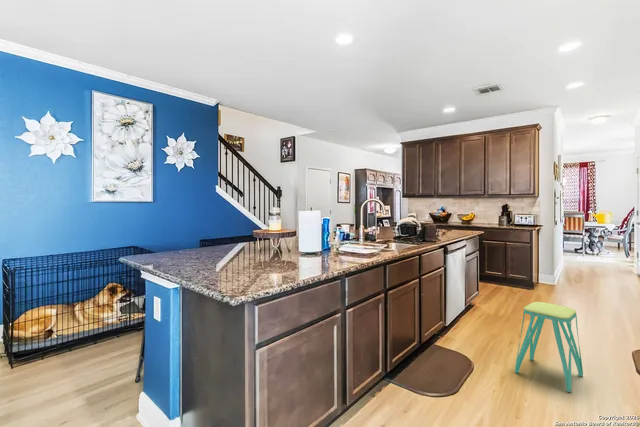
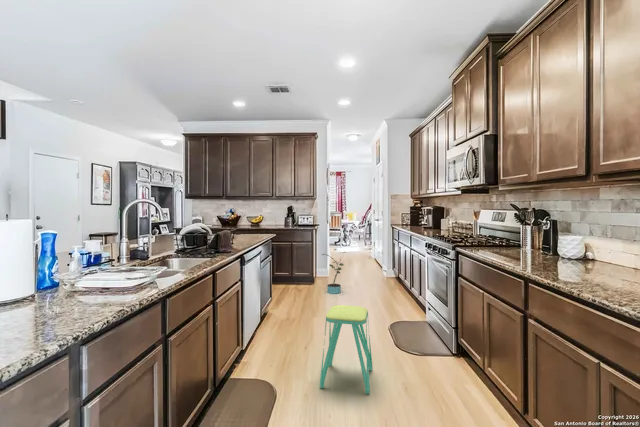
potted plant: none [541,252,576,302] -> present [322,249,343,294]

